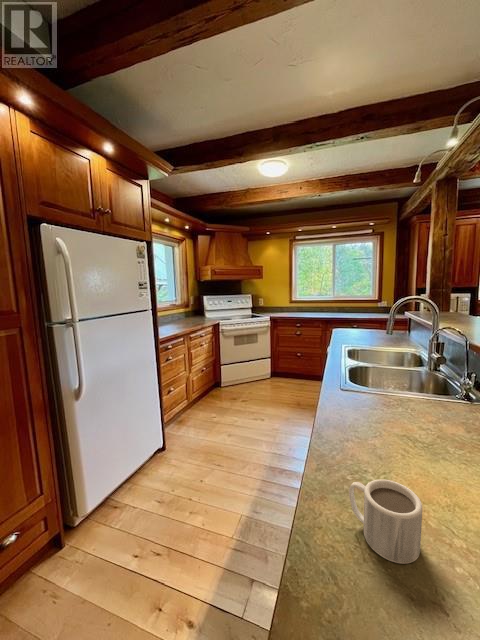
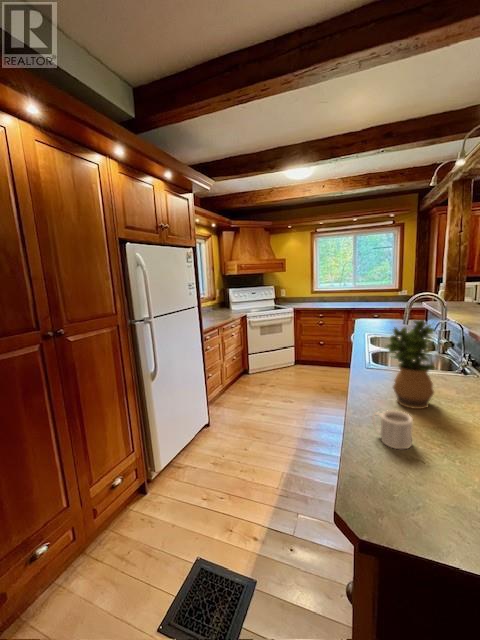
potted plant: none [367,325,447,461] -> present [386,320,435,409]

